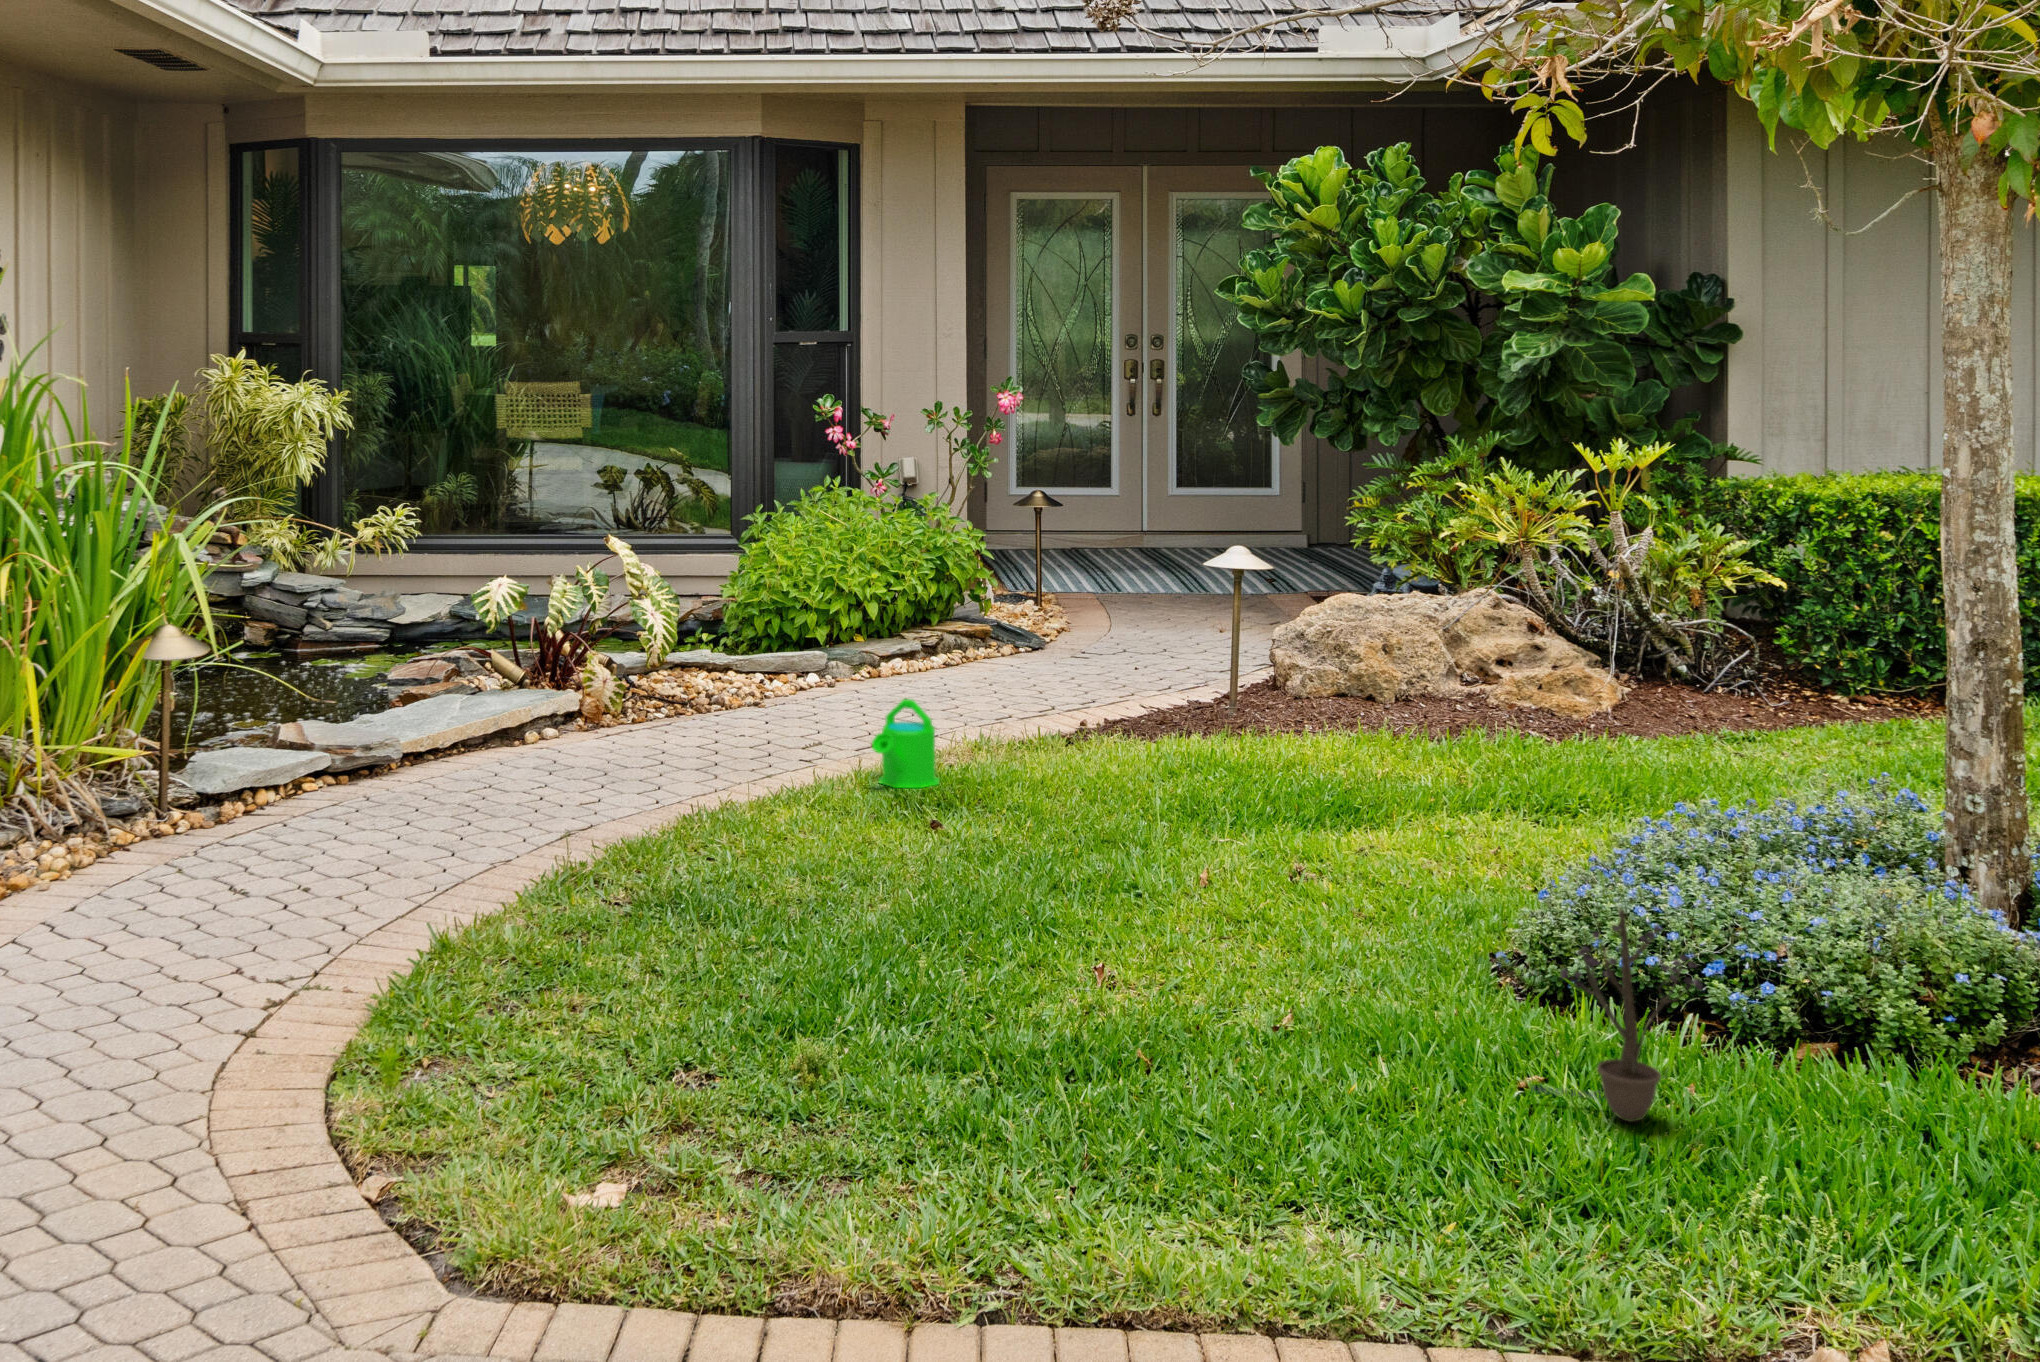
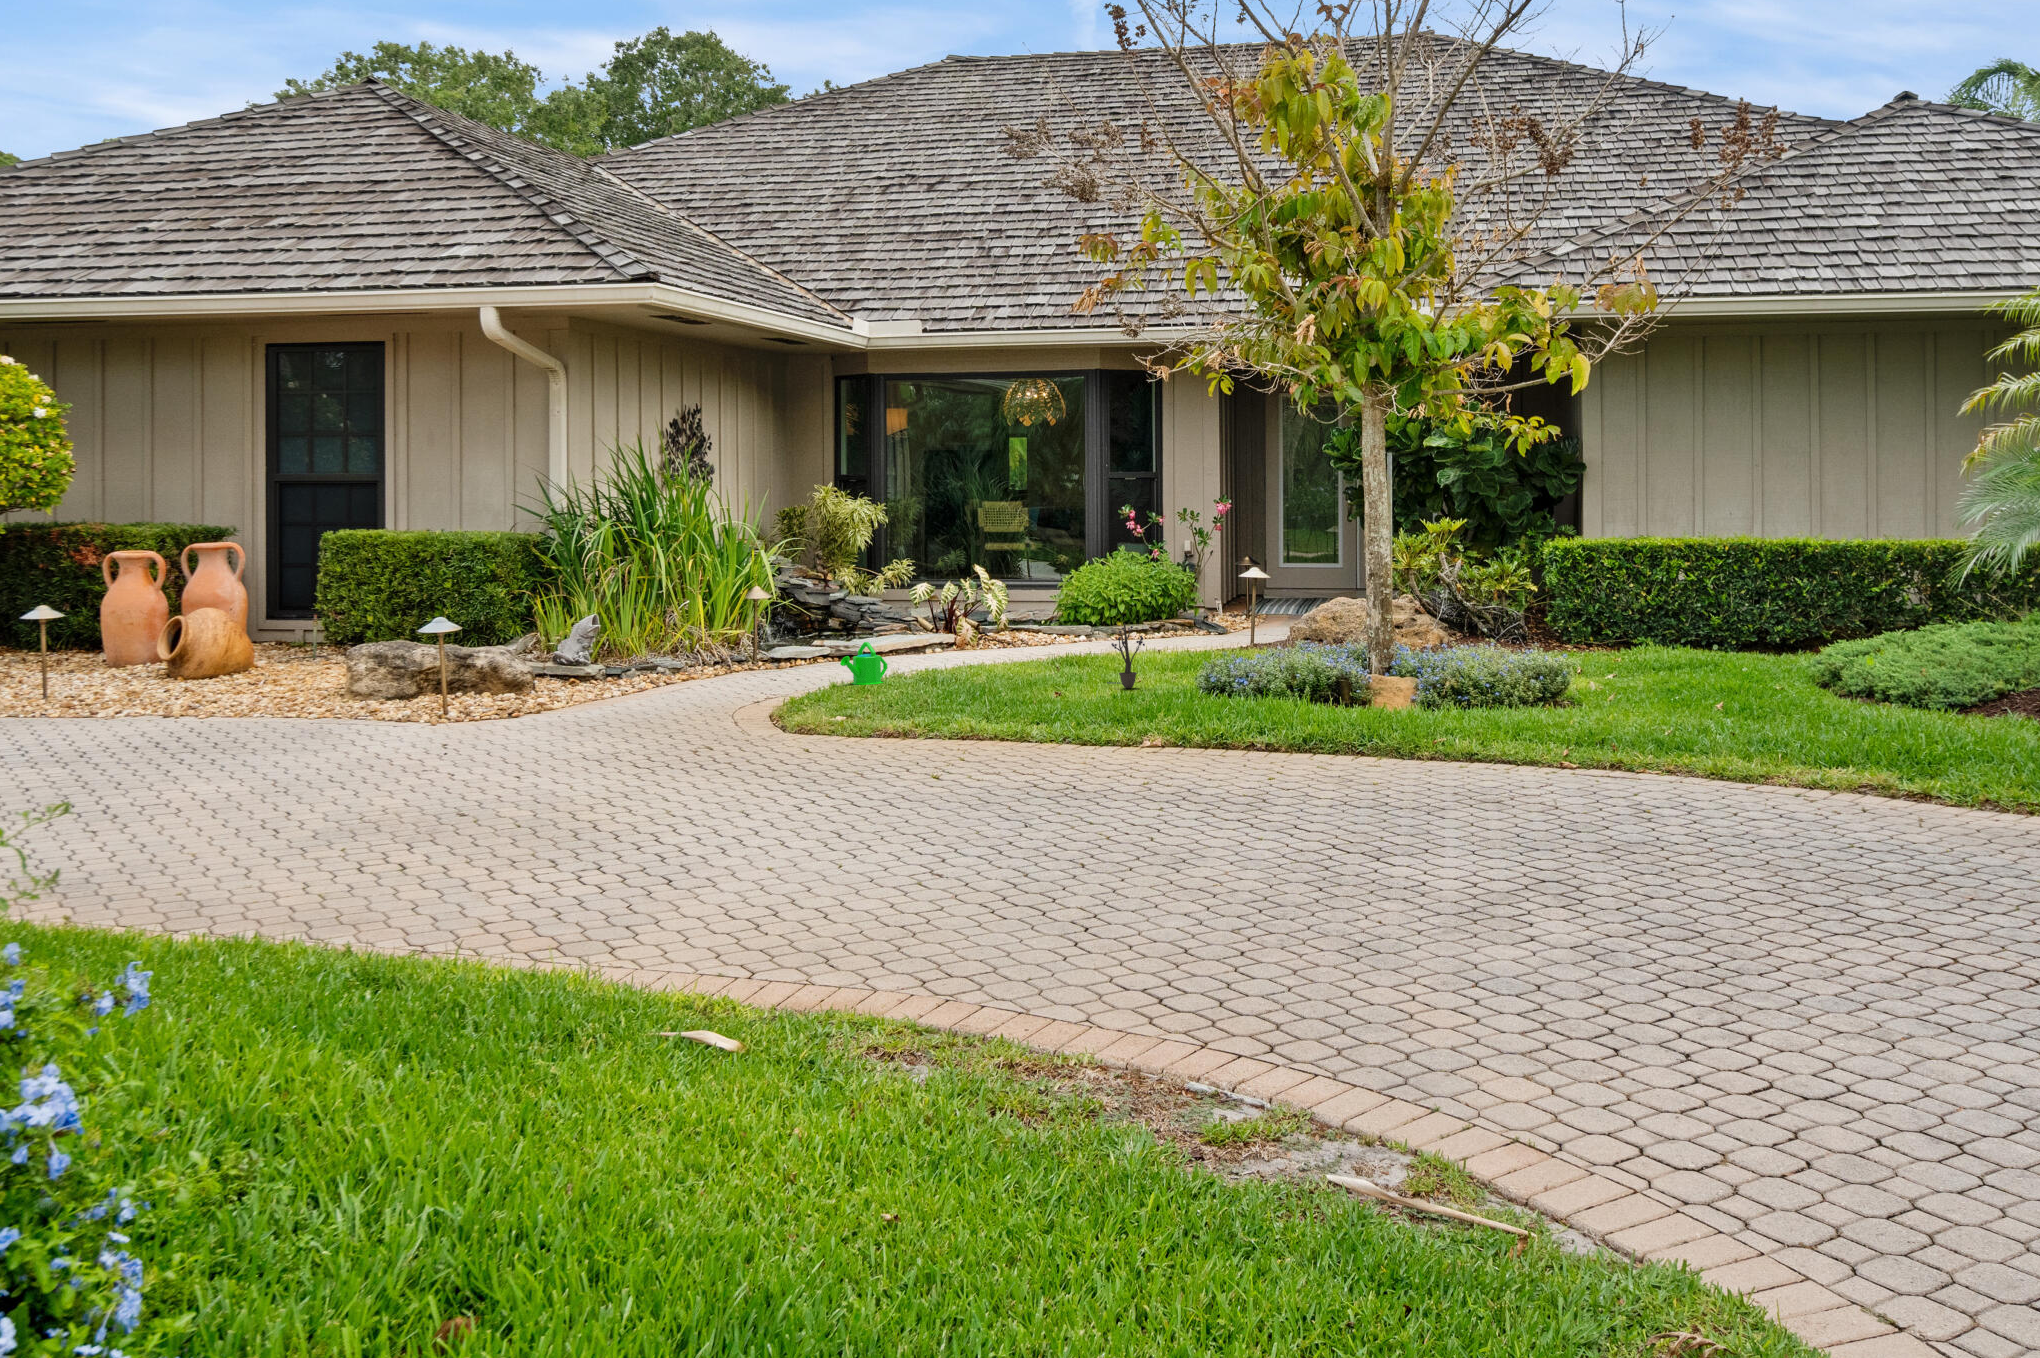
watering can: present [872,699,939,788] -> present [840,642,887,685]

